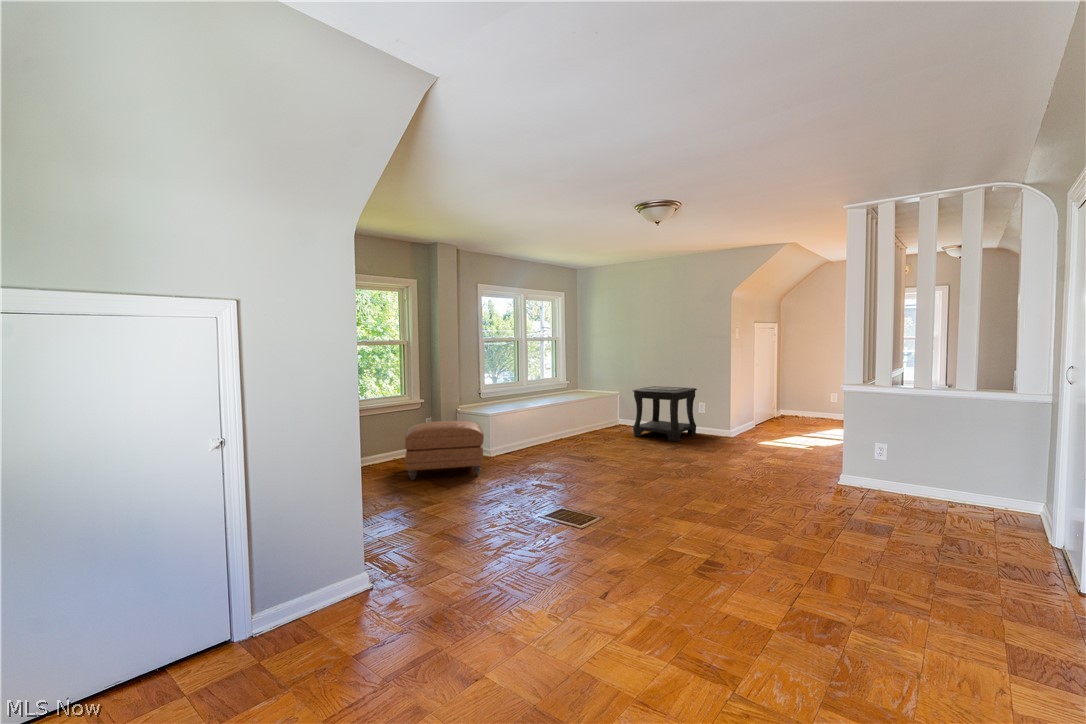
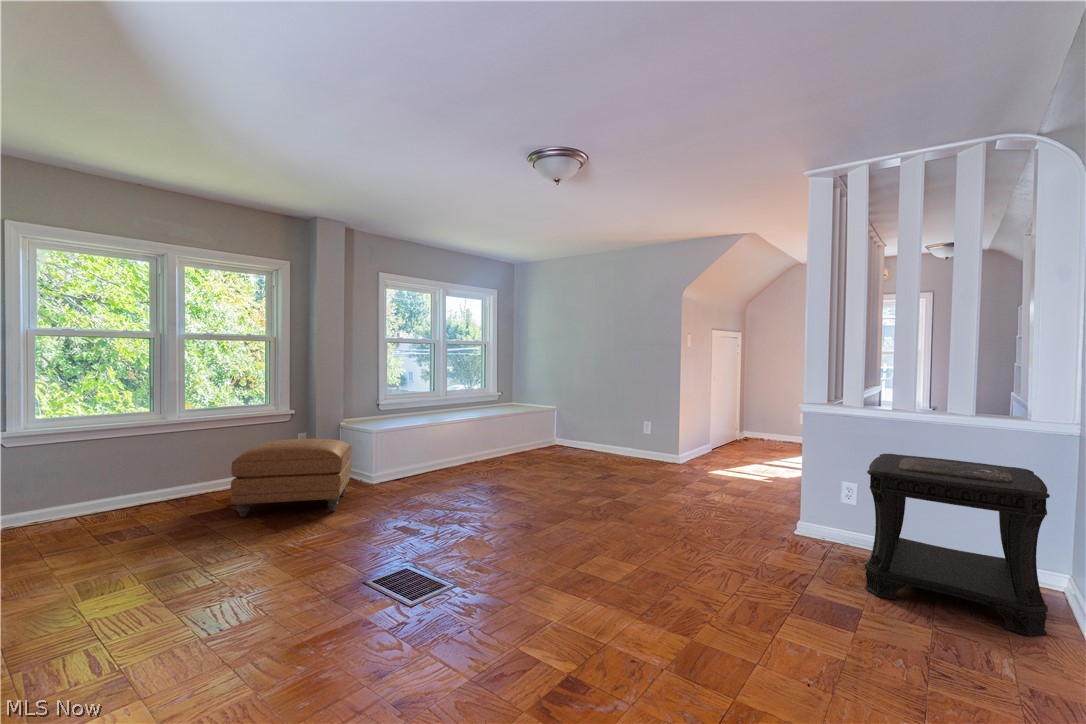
side table: present [633,386,697,441] -> present [865,454,1050,636]

